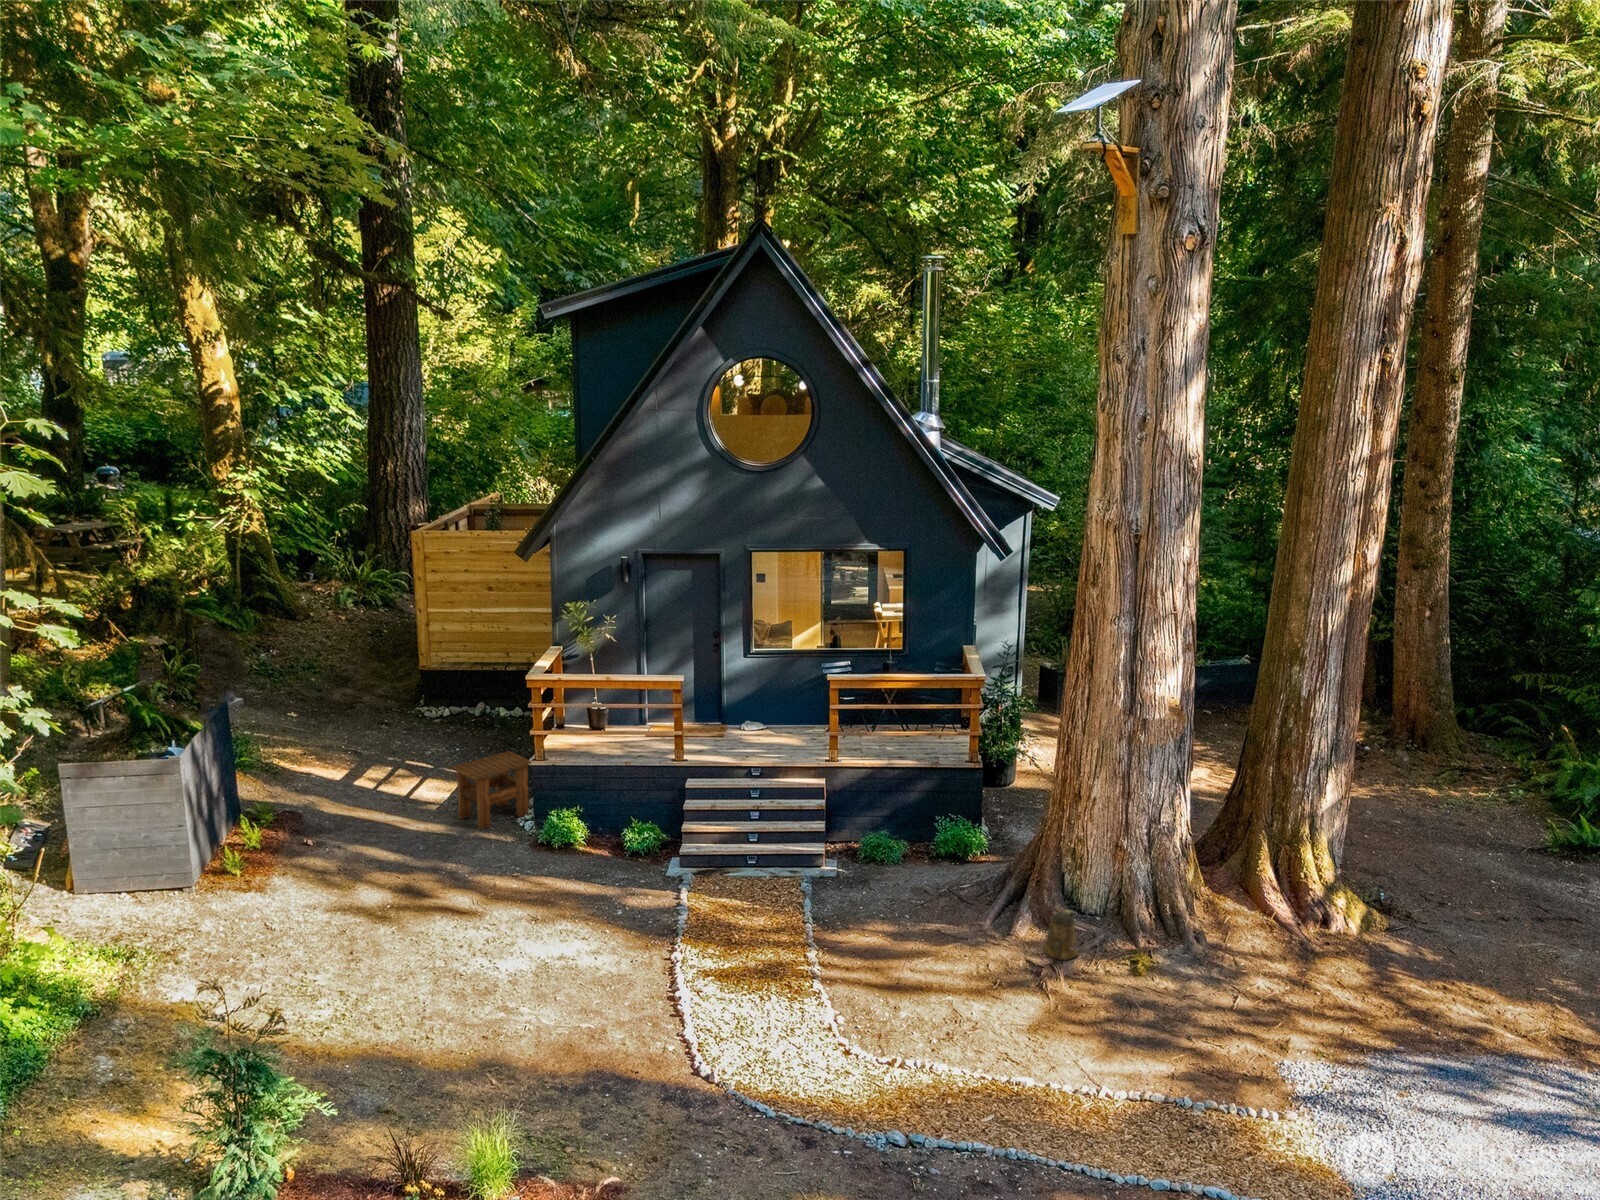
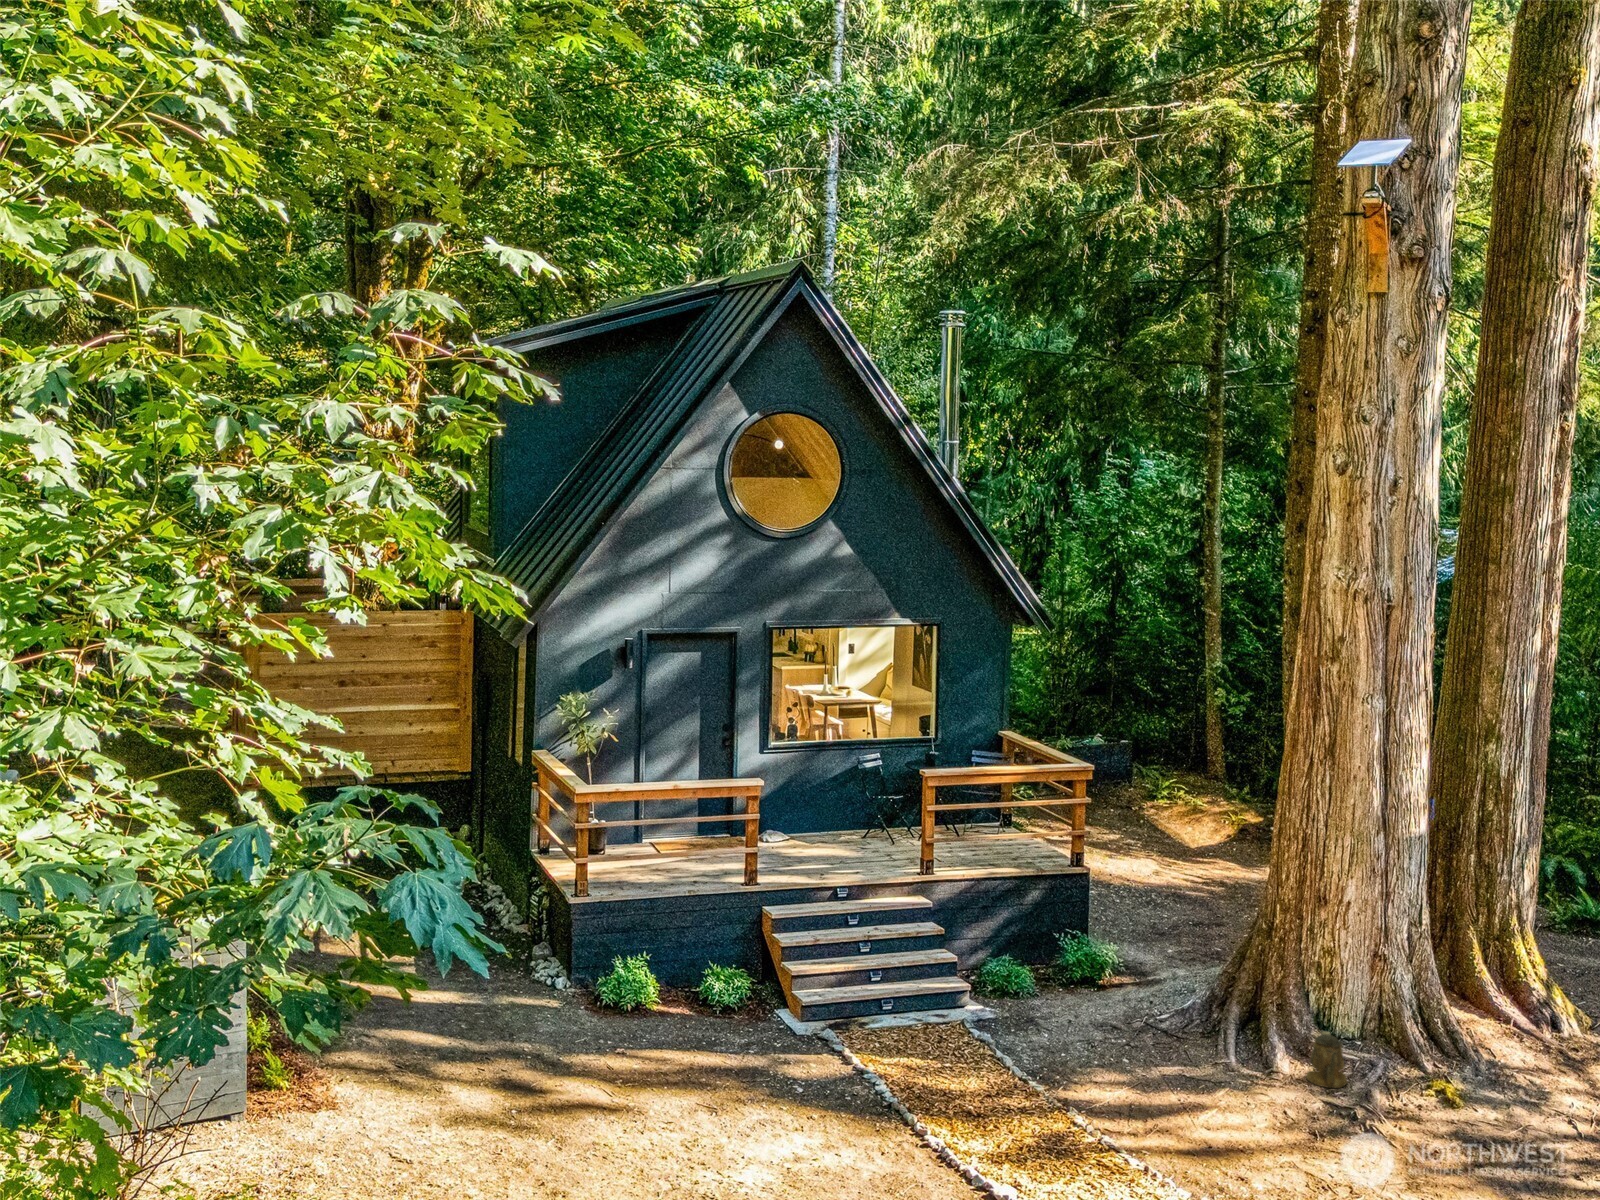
side table: present [449,751,531,829] -> none [491,915,601,1018]

